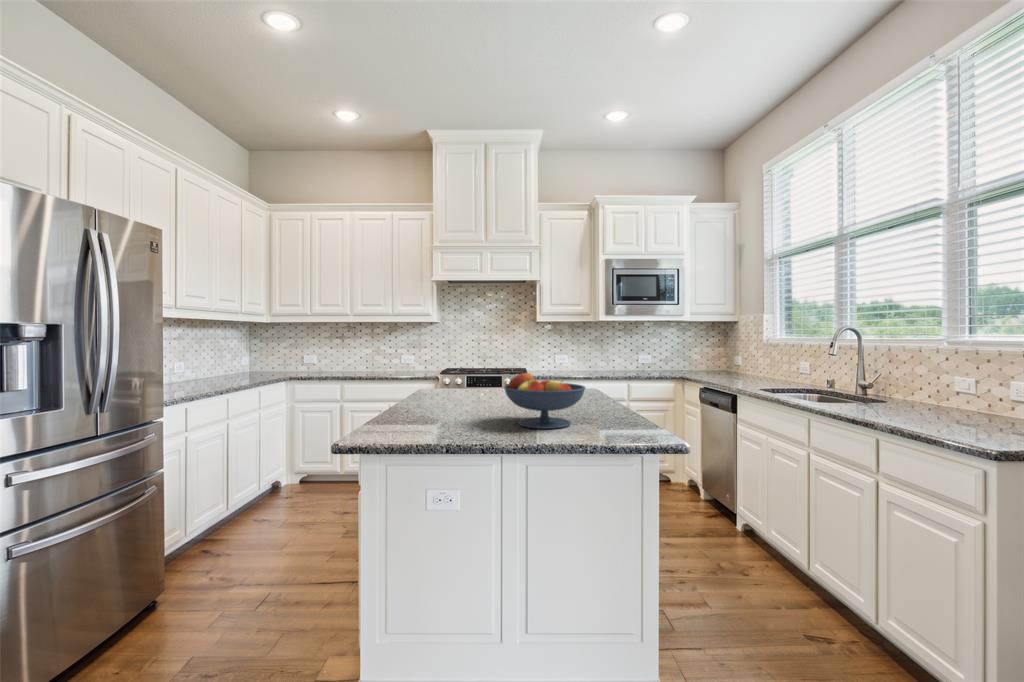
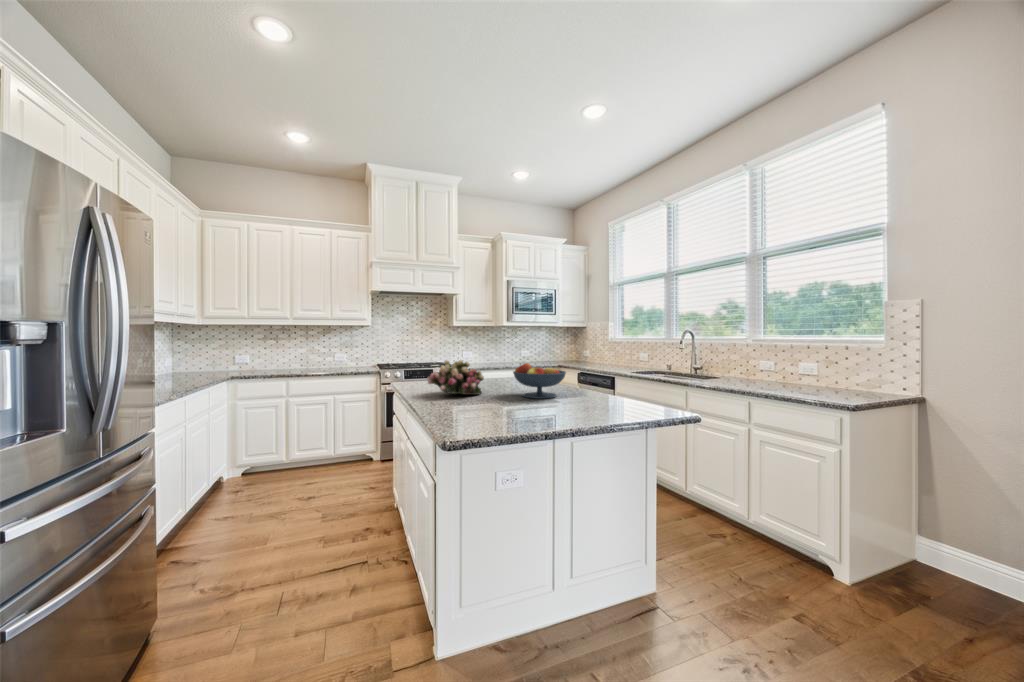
flower arrangement: none [400,365,480,416] -> present [427,360,484,395]

